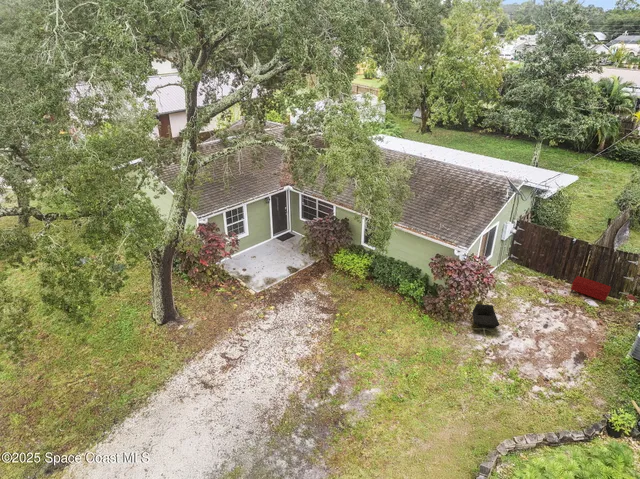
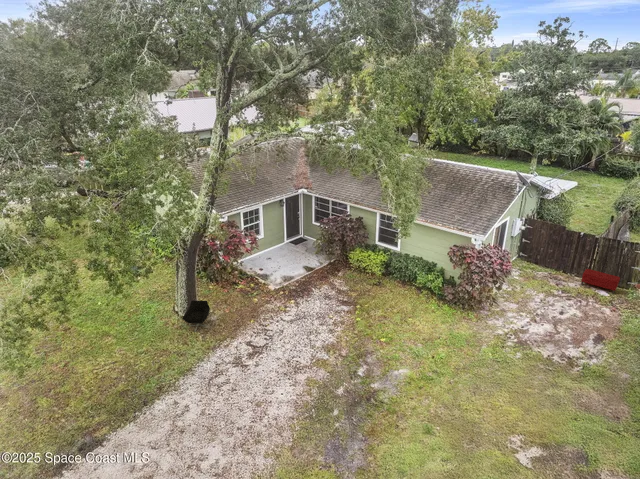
lounge chair: present [472,304,499,337] -> present [182,301,210,332]

